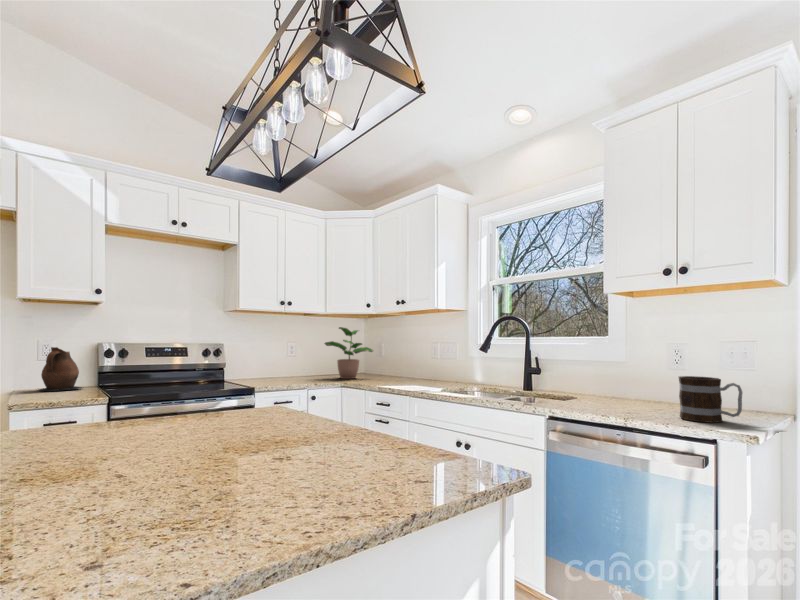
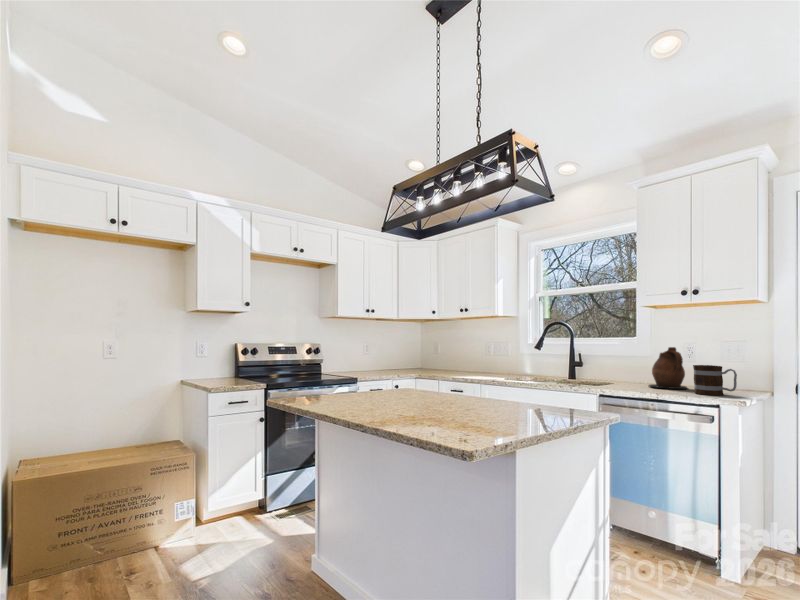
potted plant: present [324,327,373,379] -> none [398,330,437,372]
ceramic pitcher: present [39,347,82,391] -> present [649,347,687,389]

